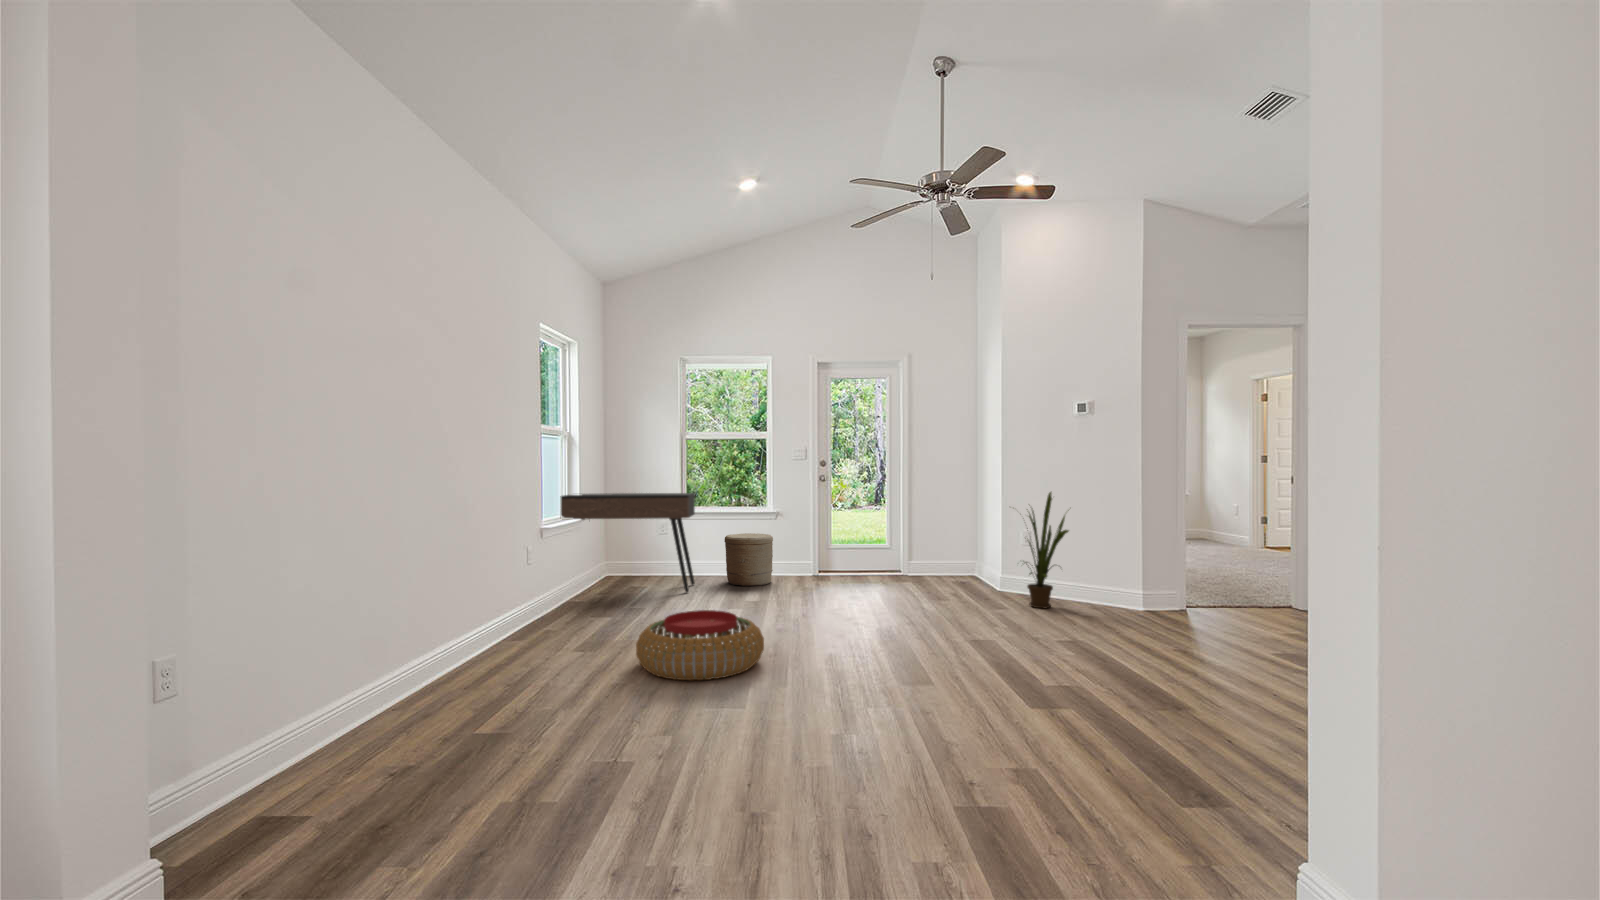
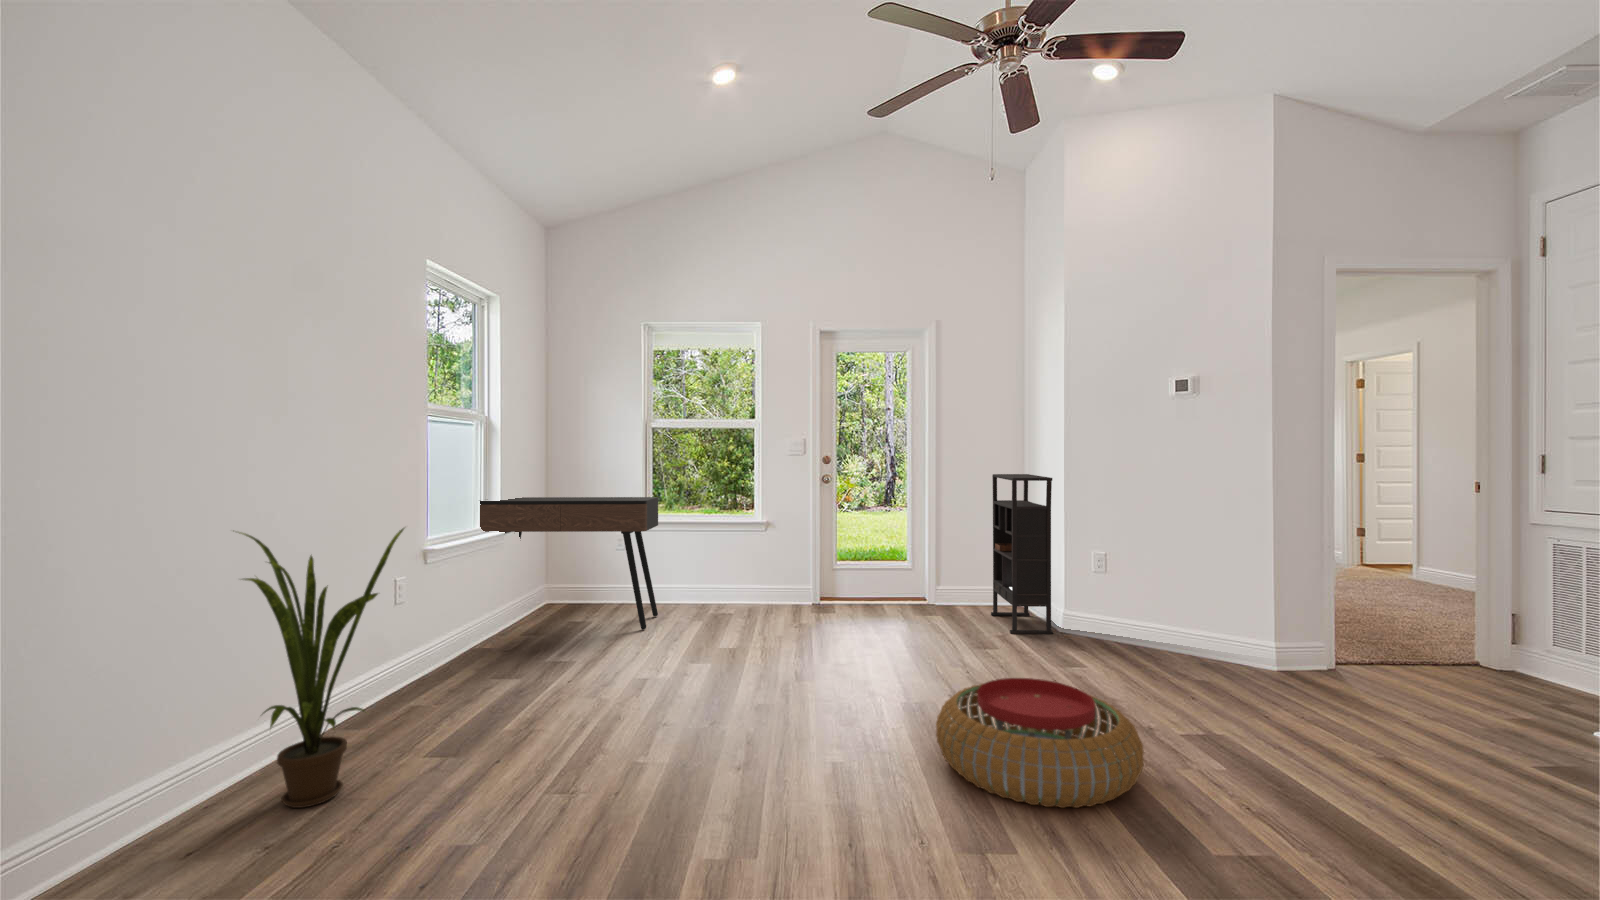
bookshelf: none [952,474,995,593] -> present [991,474,1053,634]
house plant: present [1025,492,1069,608] -> present [240,528,404,808]
woven basket: present [724,533,773,586] -> none [697,549,760,619]
pouf: present [636,610,764,680] -> present [936,678,1144,808]

